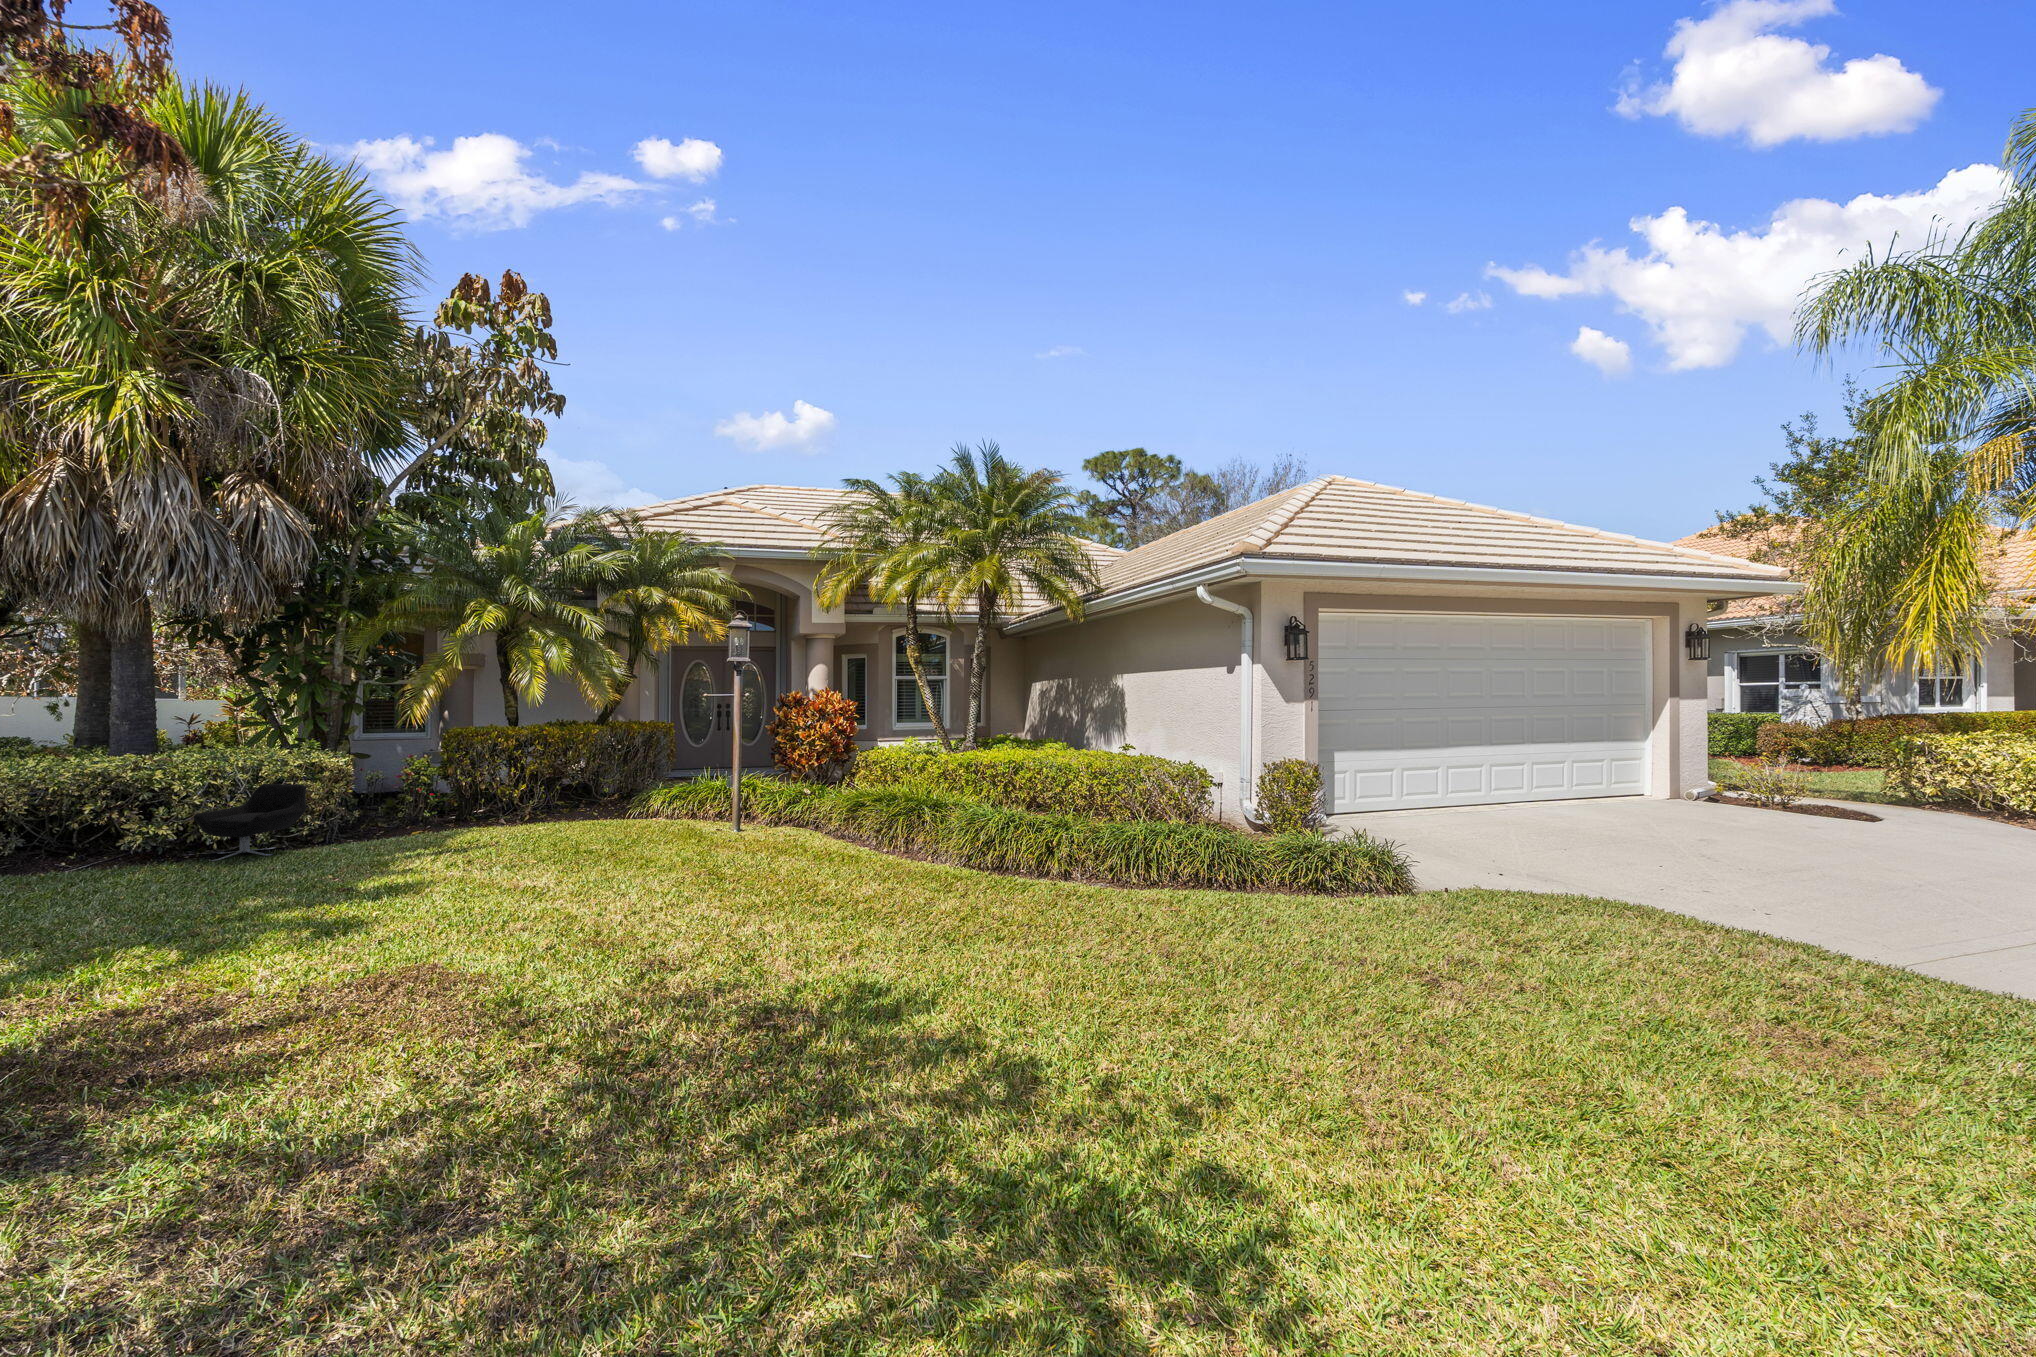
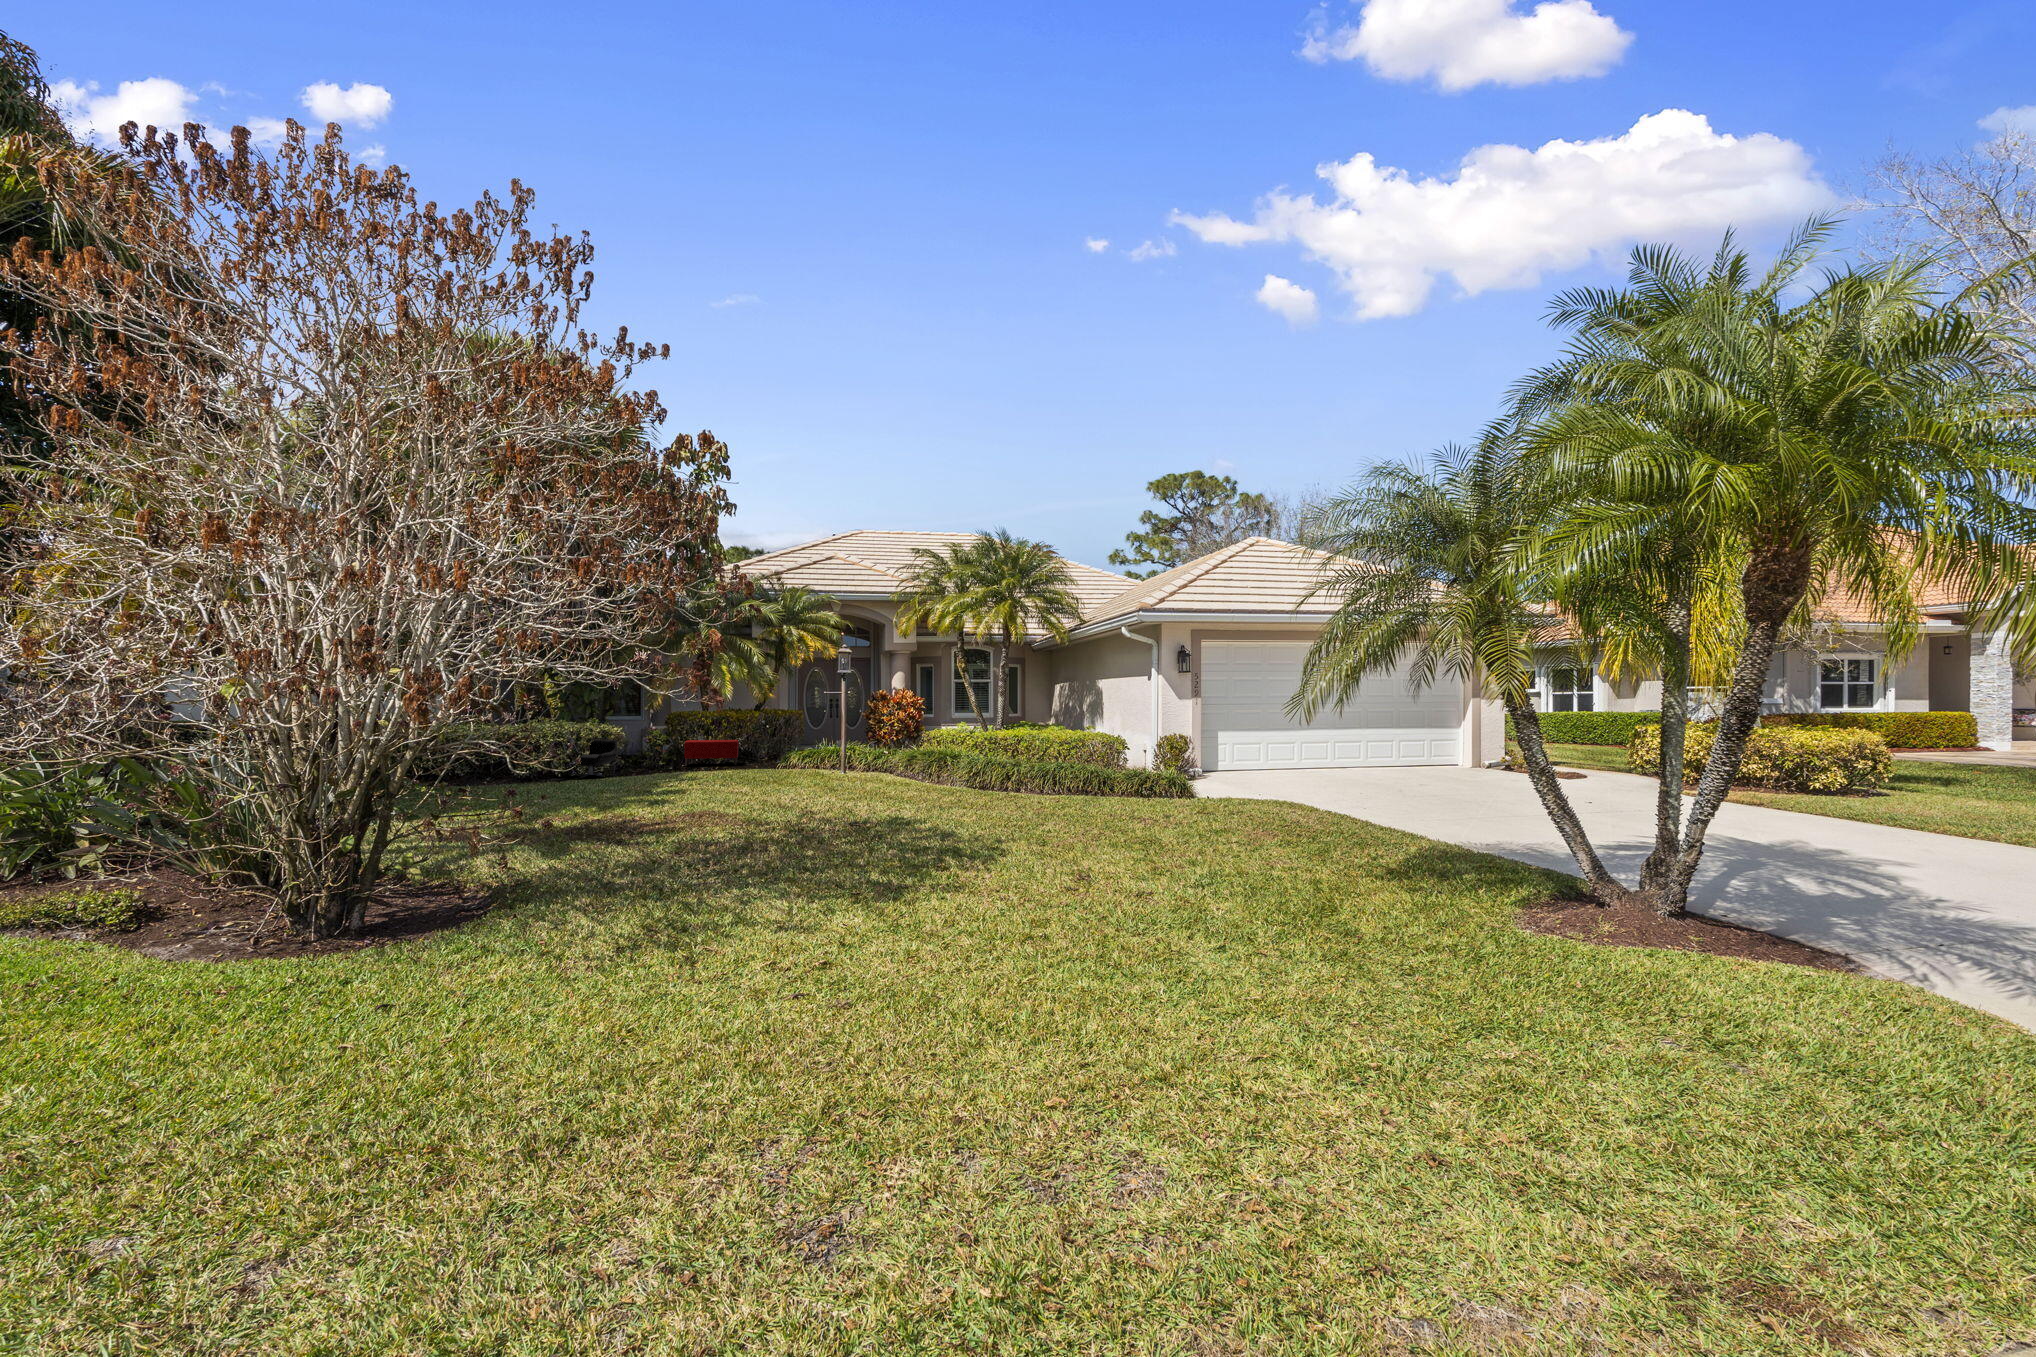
bench: none [454,774,556,822] -> present [684,740,739,766]

